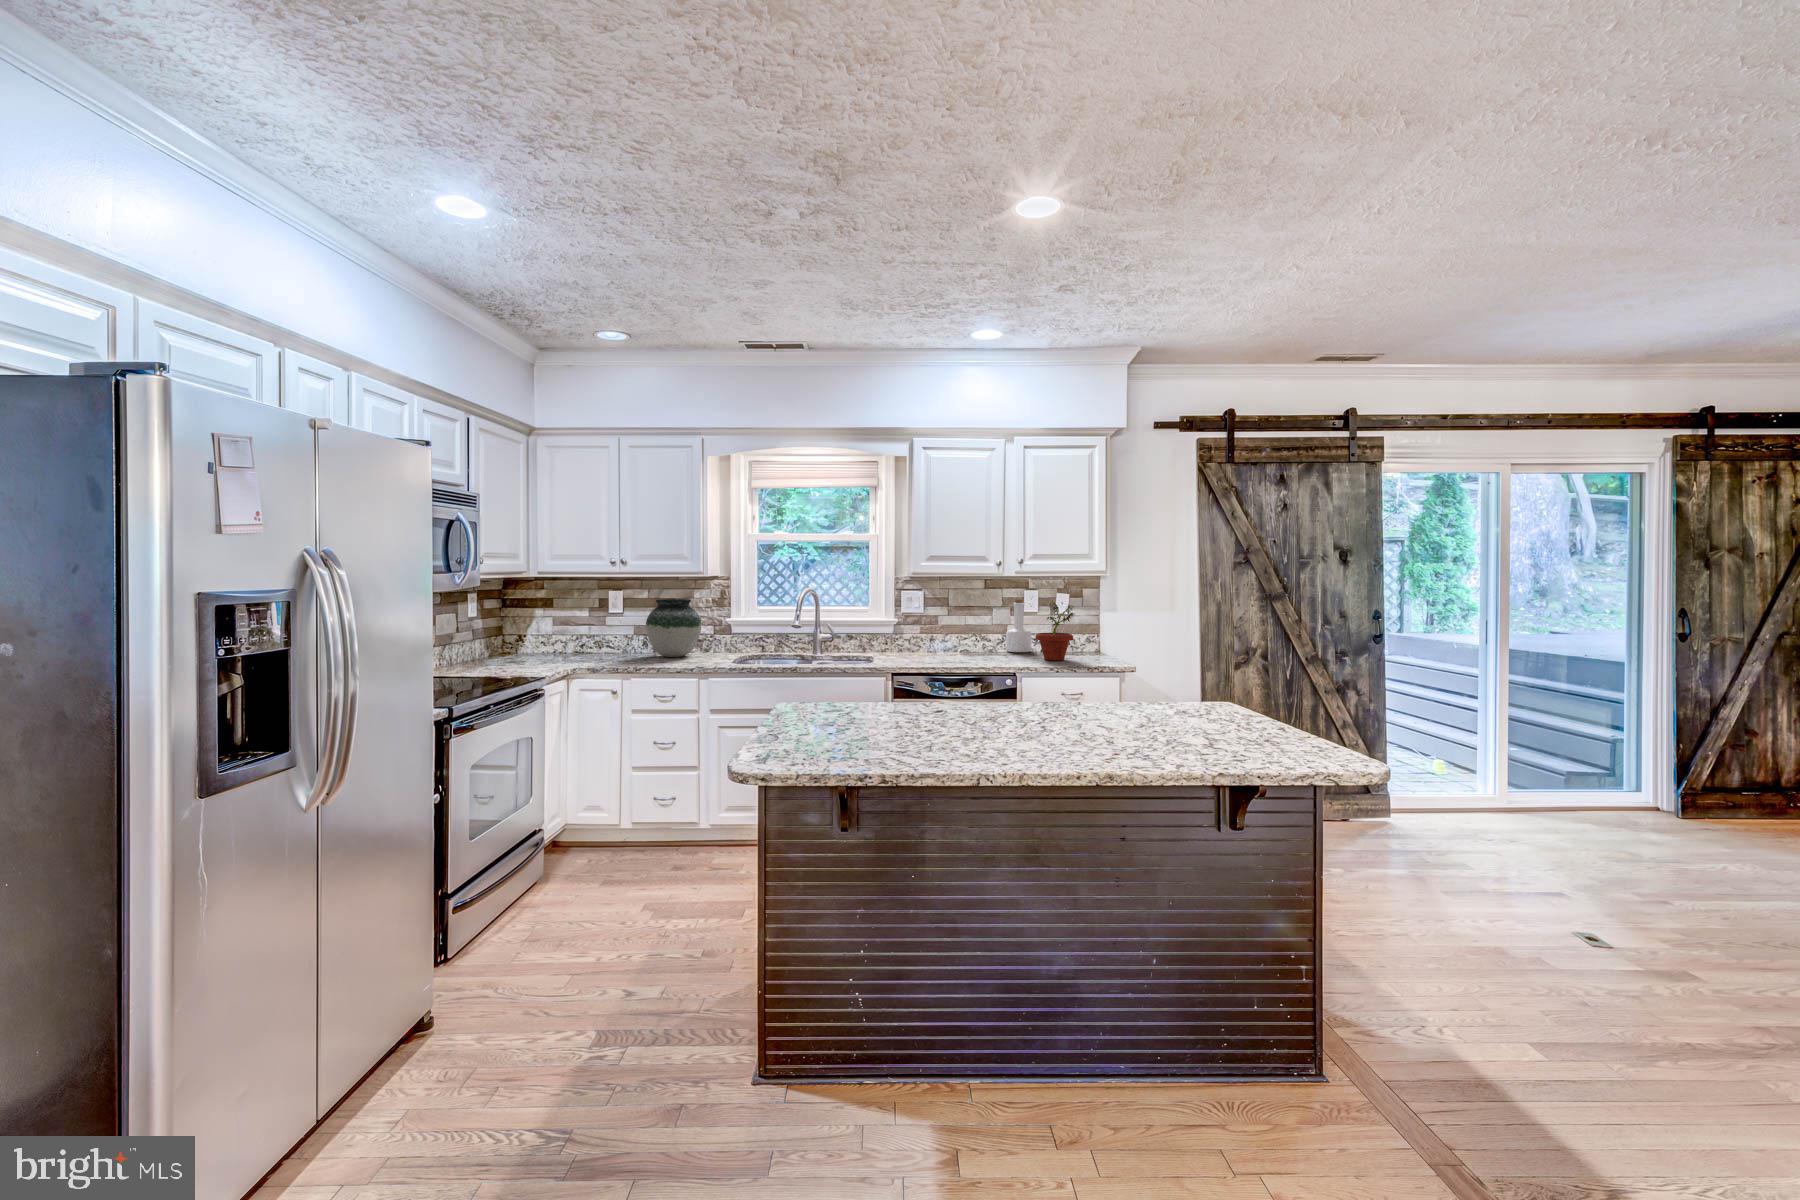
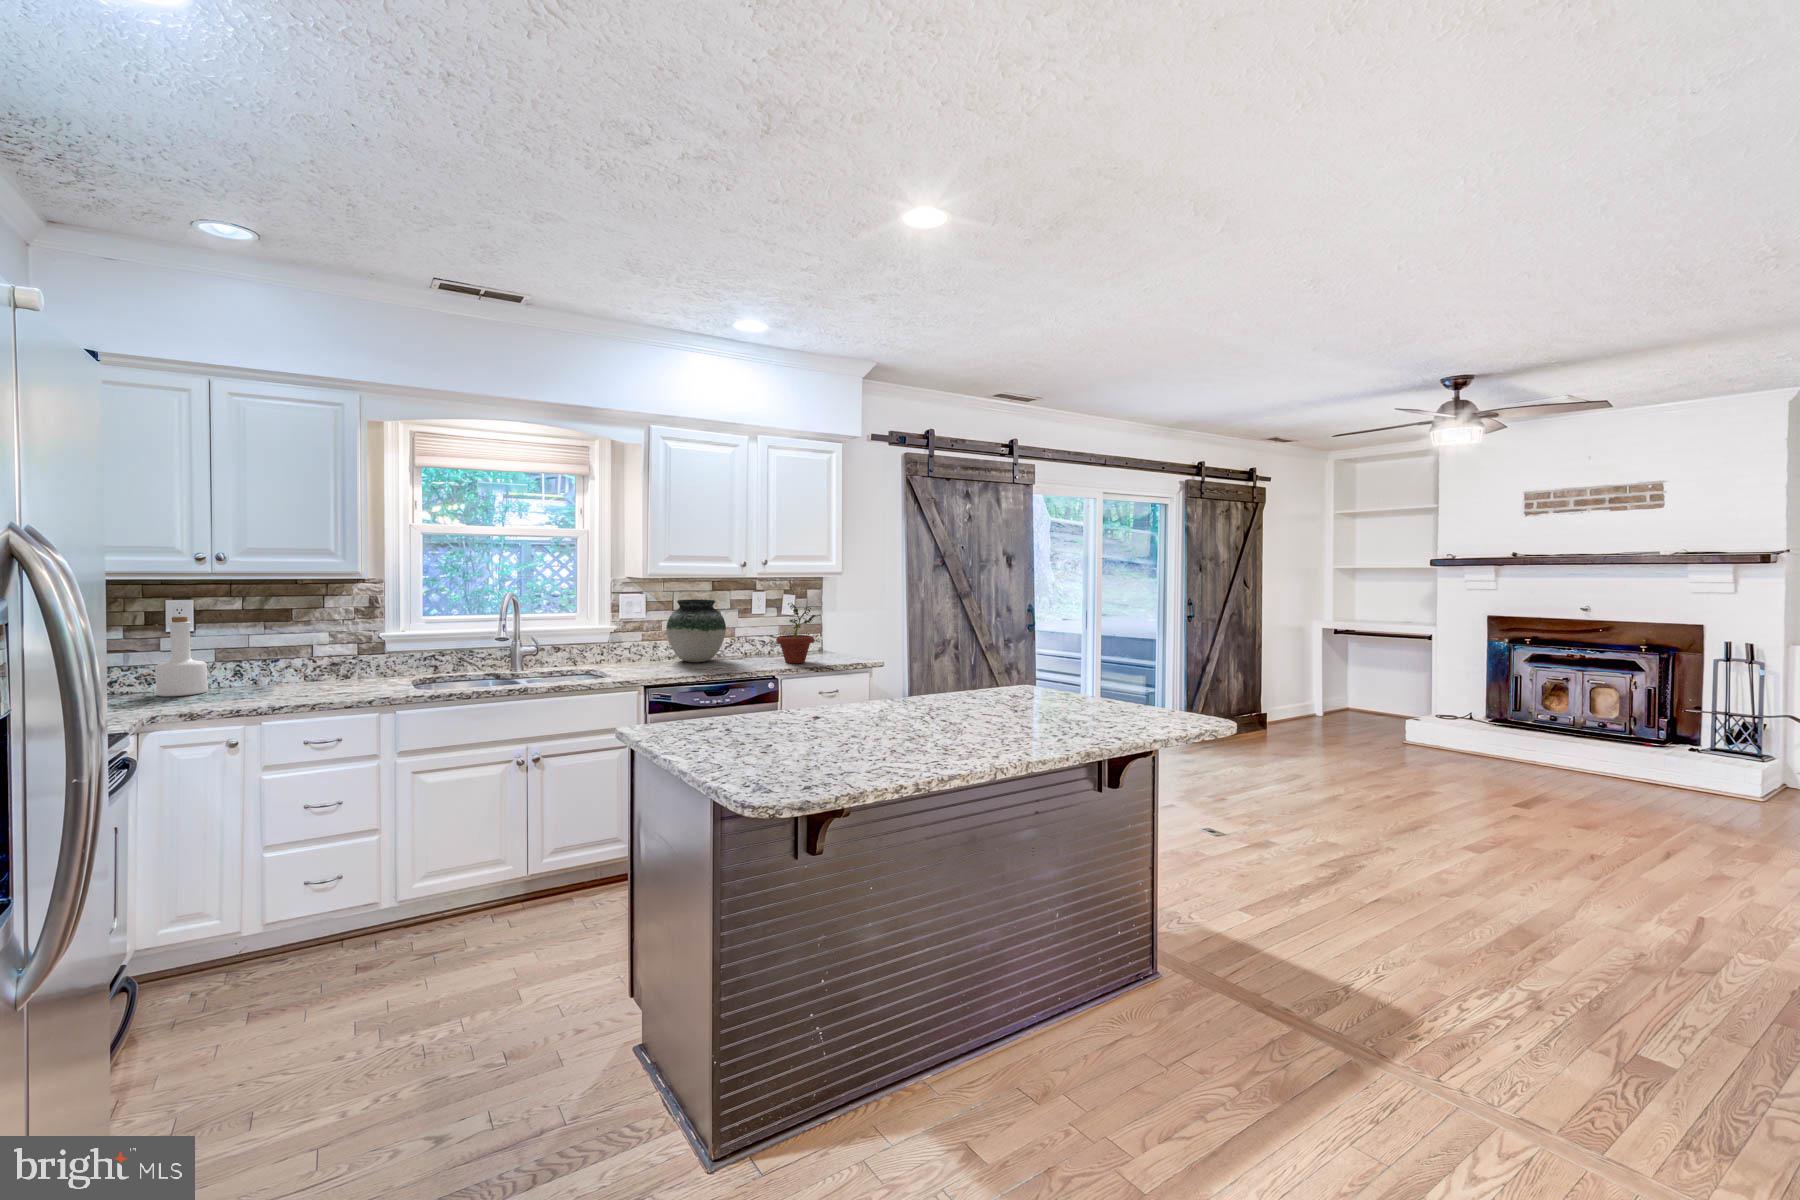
vase: present [646,599,701,657] -> present [666,599,726,662]
bottle: present [1006,599,1031,652] -> present [155,617,208,696]

